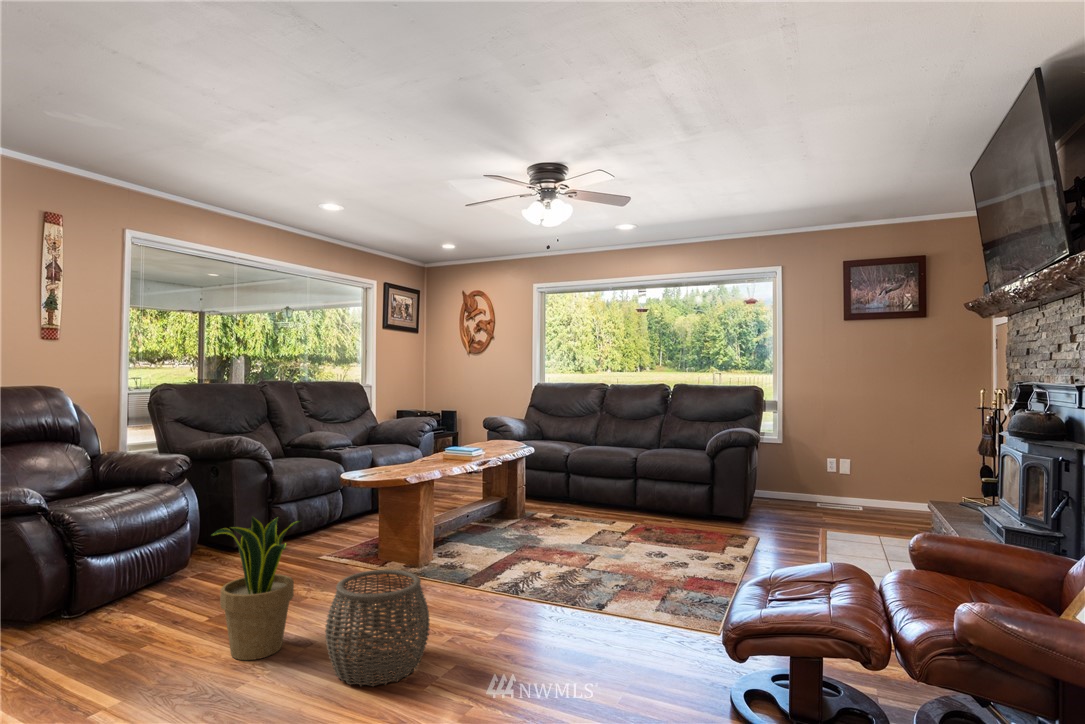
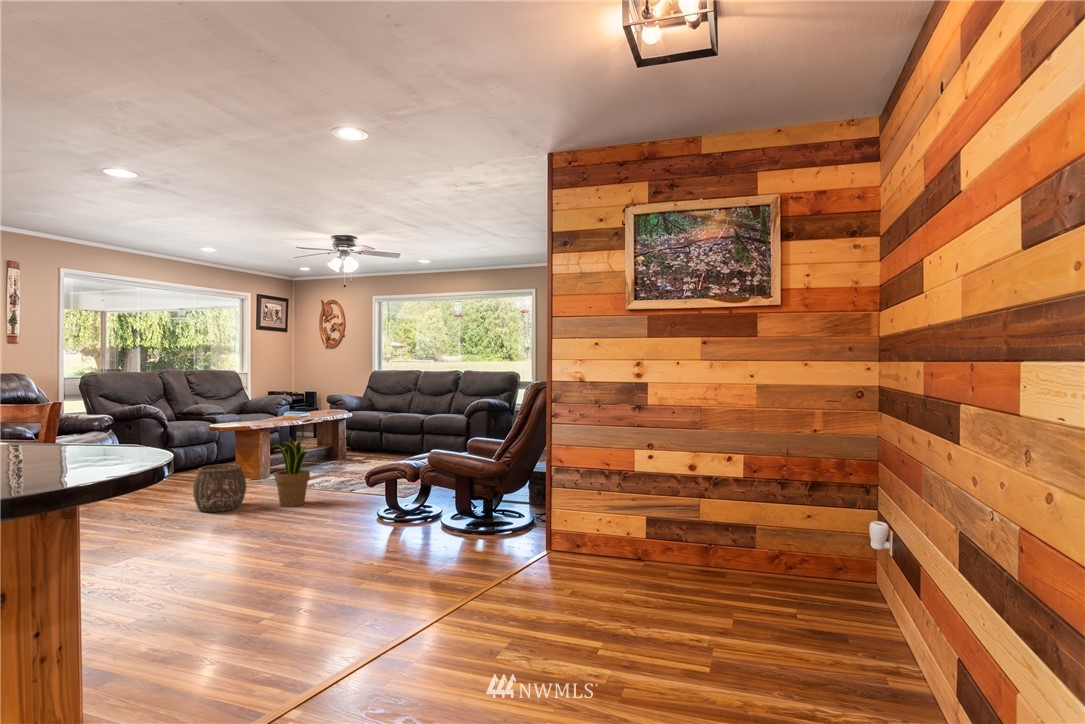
potted plant: present [211,517,299,660] -> present [272,439,310,507]

